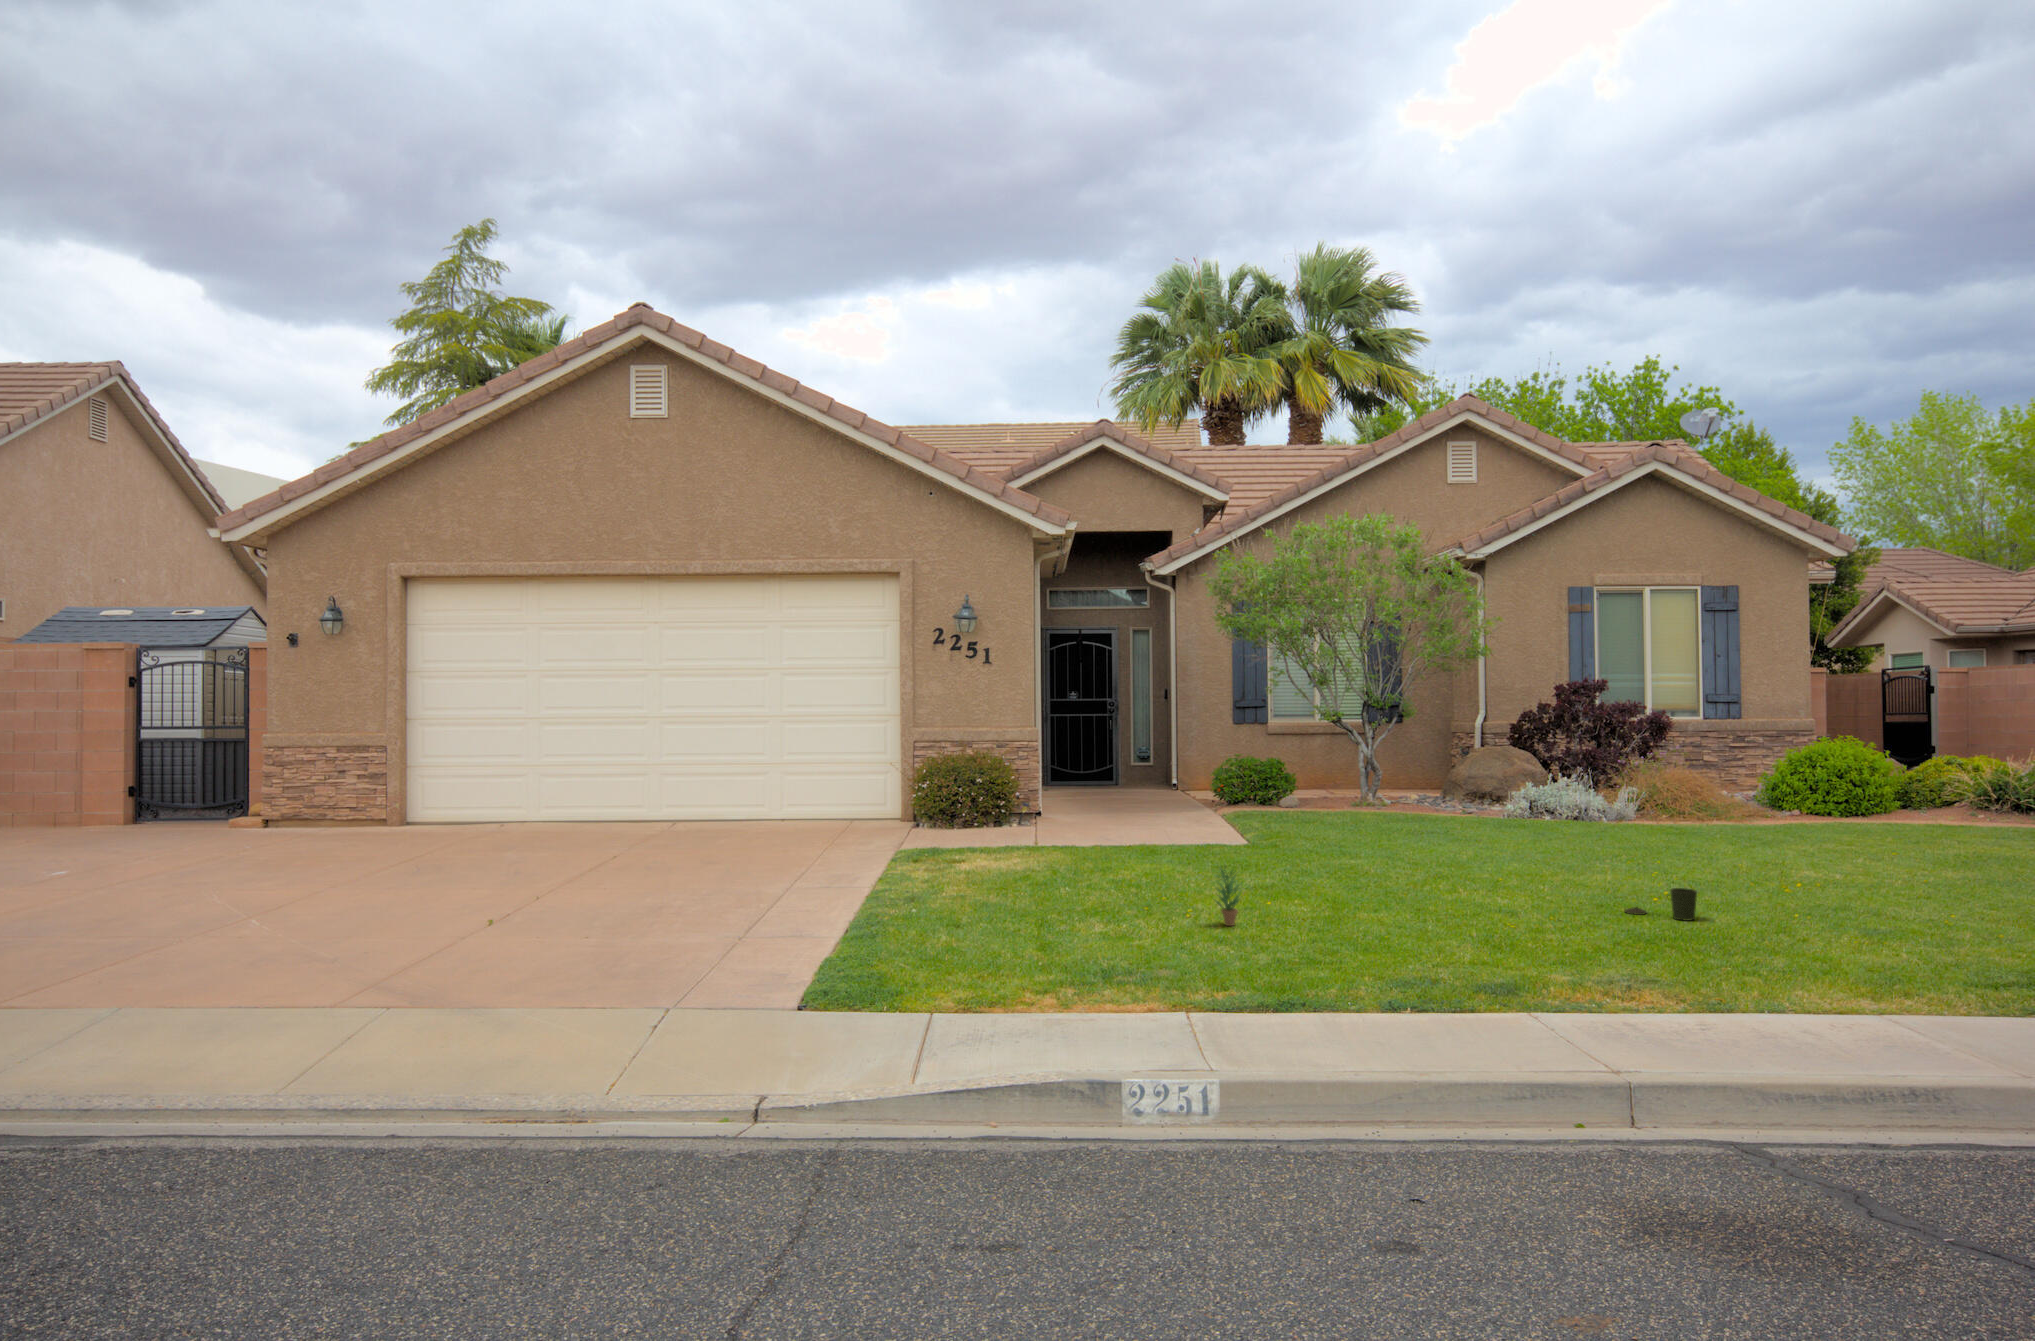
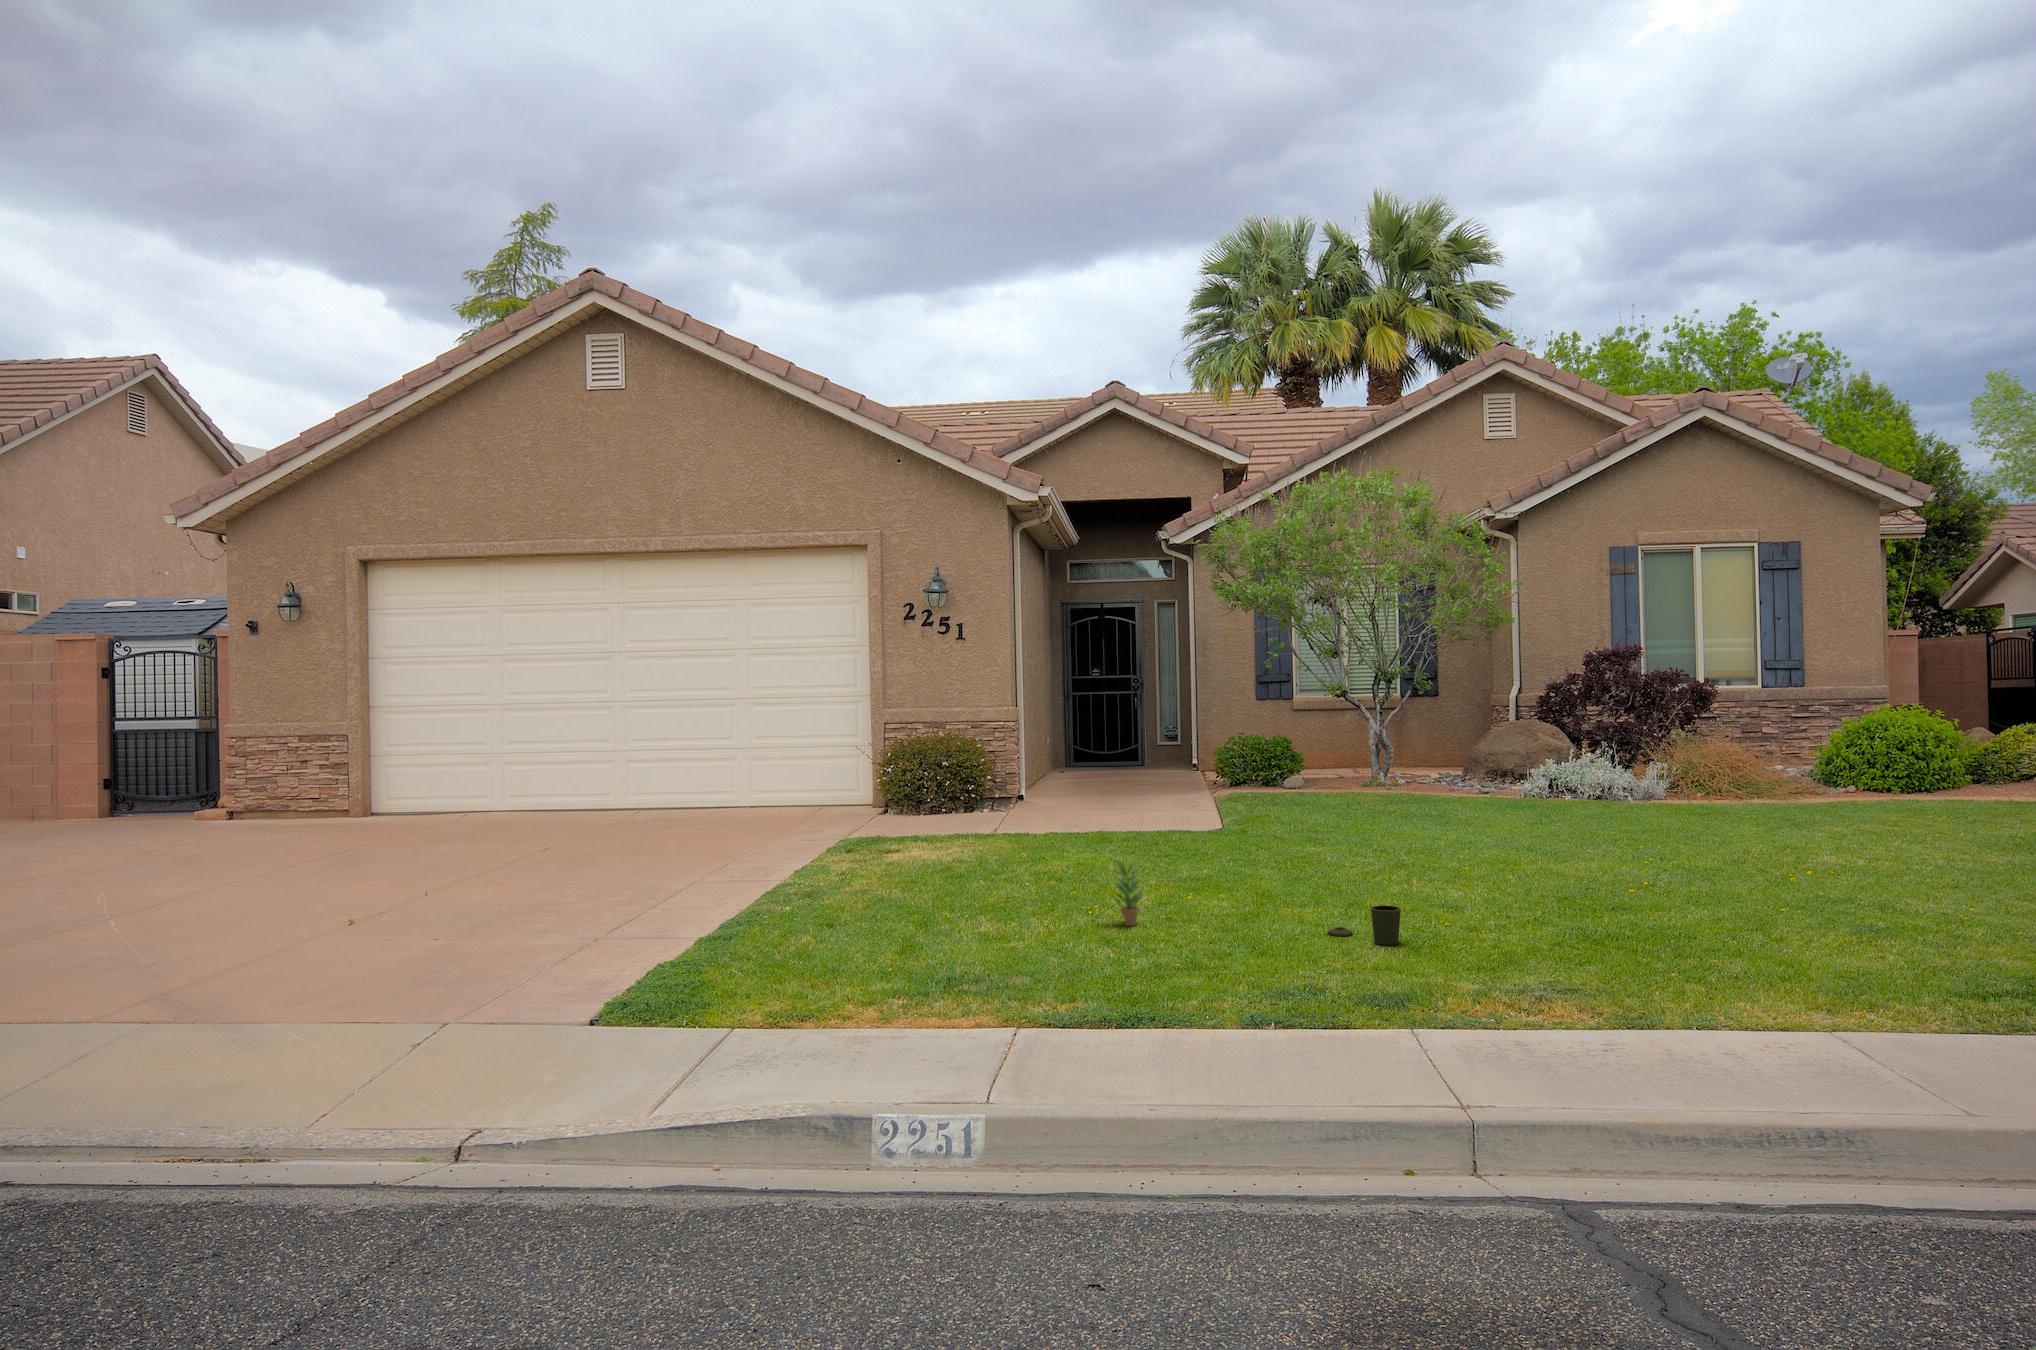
trash can: present [1625,888,1697,920] -> present [1328,906,1401,945]

